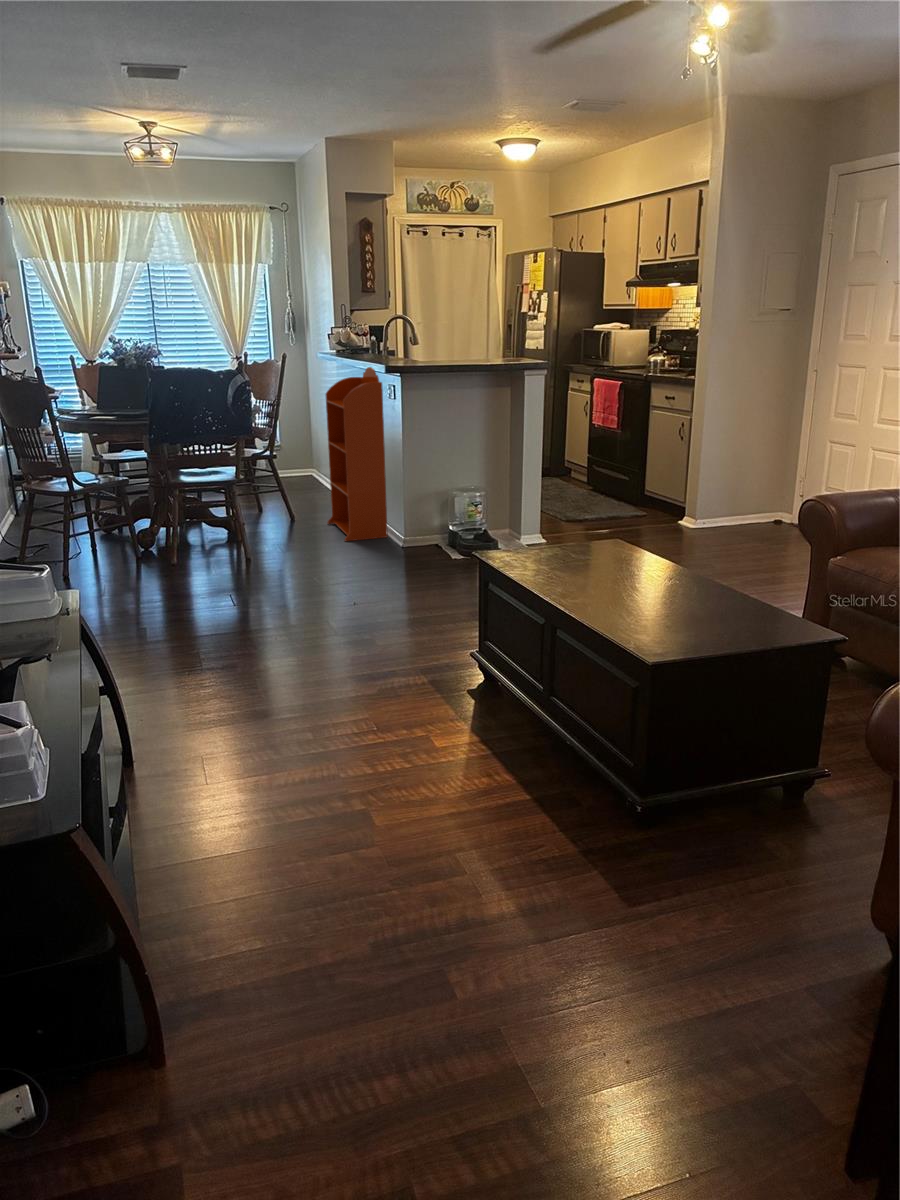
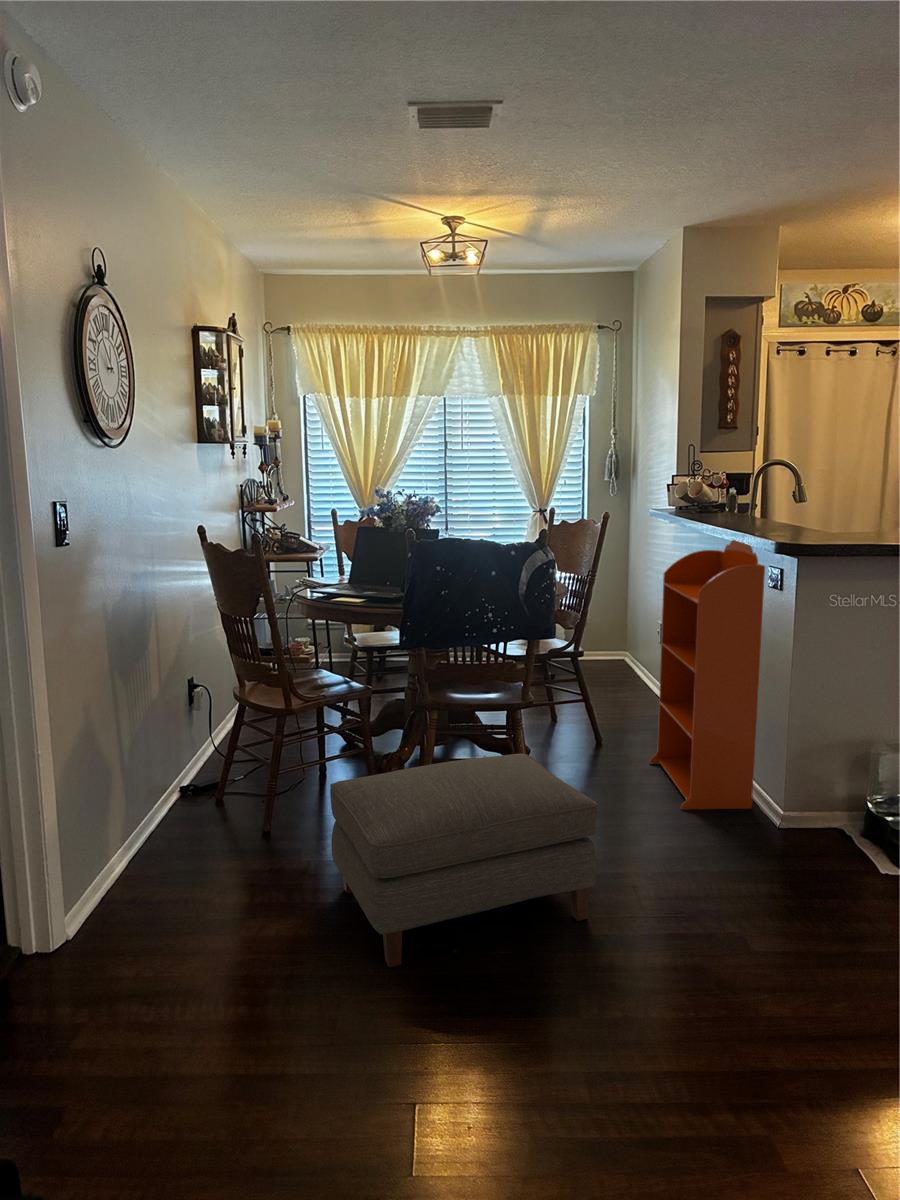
ottoman: none [119,503,288,611] -> present [330,754,598,967]

